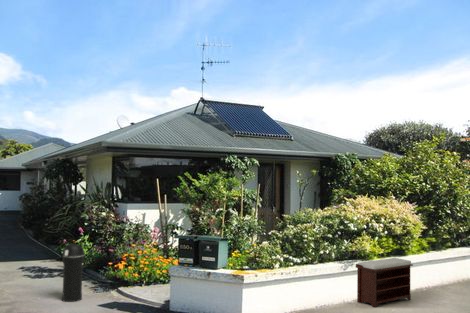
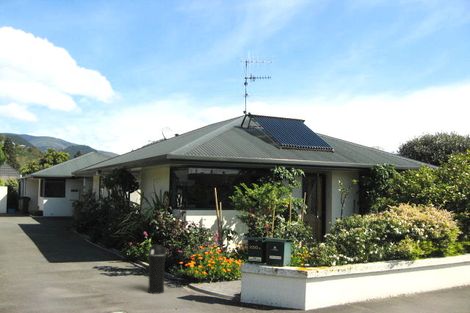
bench: present [356,258,413,308] -> none [401,259,452,301]

